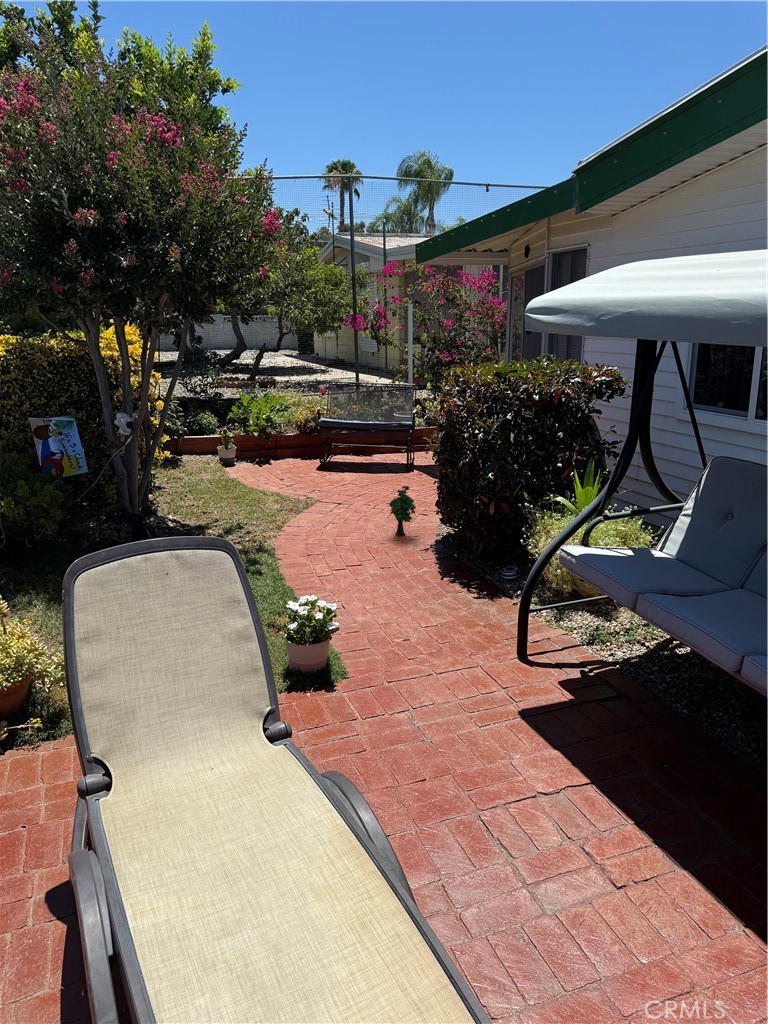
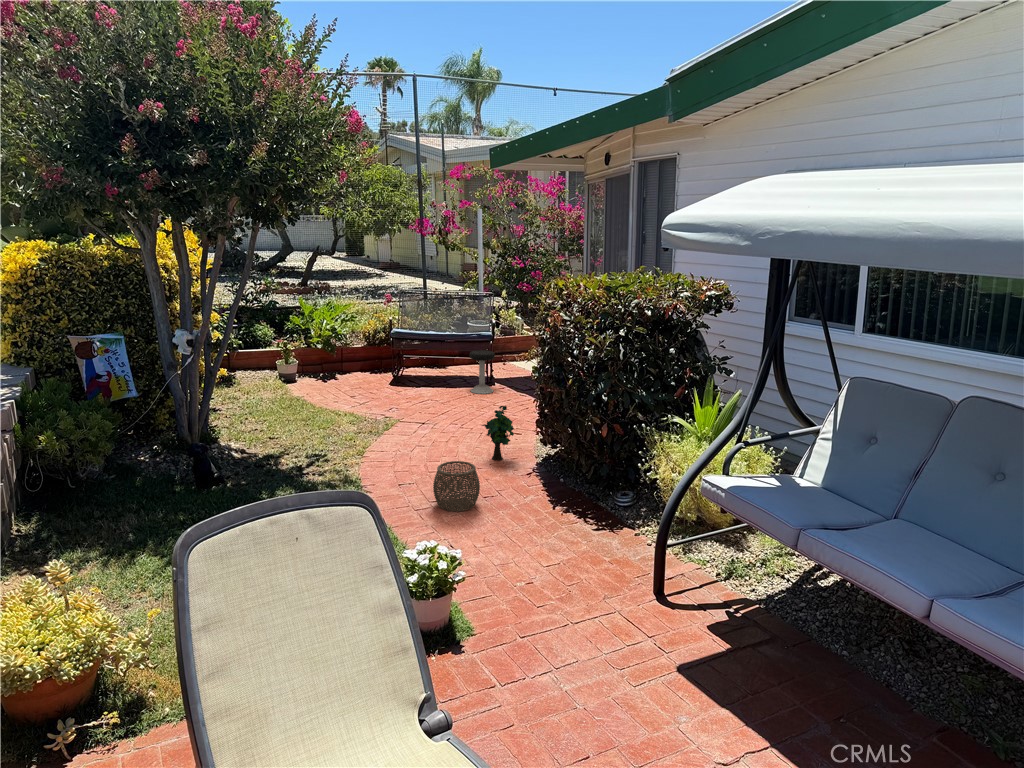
stool: none [388,438,411,478] -> present [470,350,495,394]
woven basket: none [333,533,376,578] -> present [433,461,480,512]

